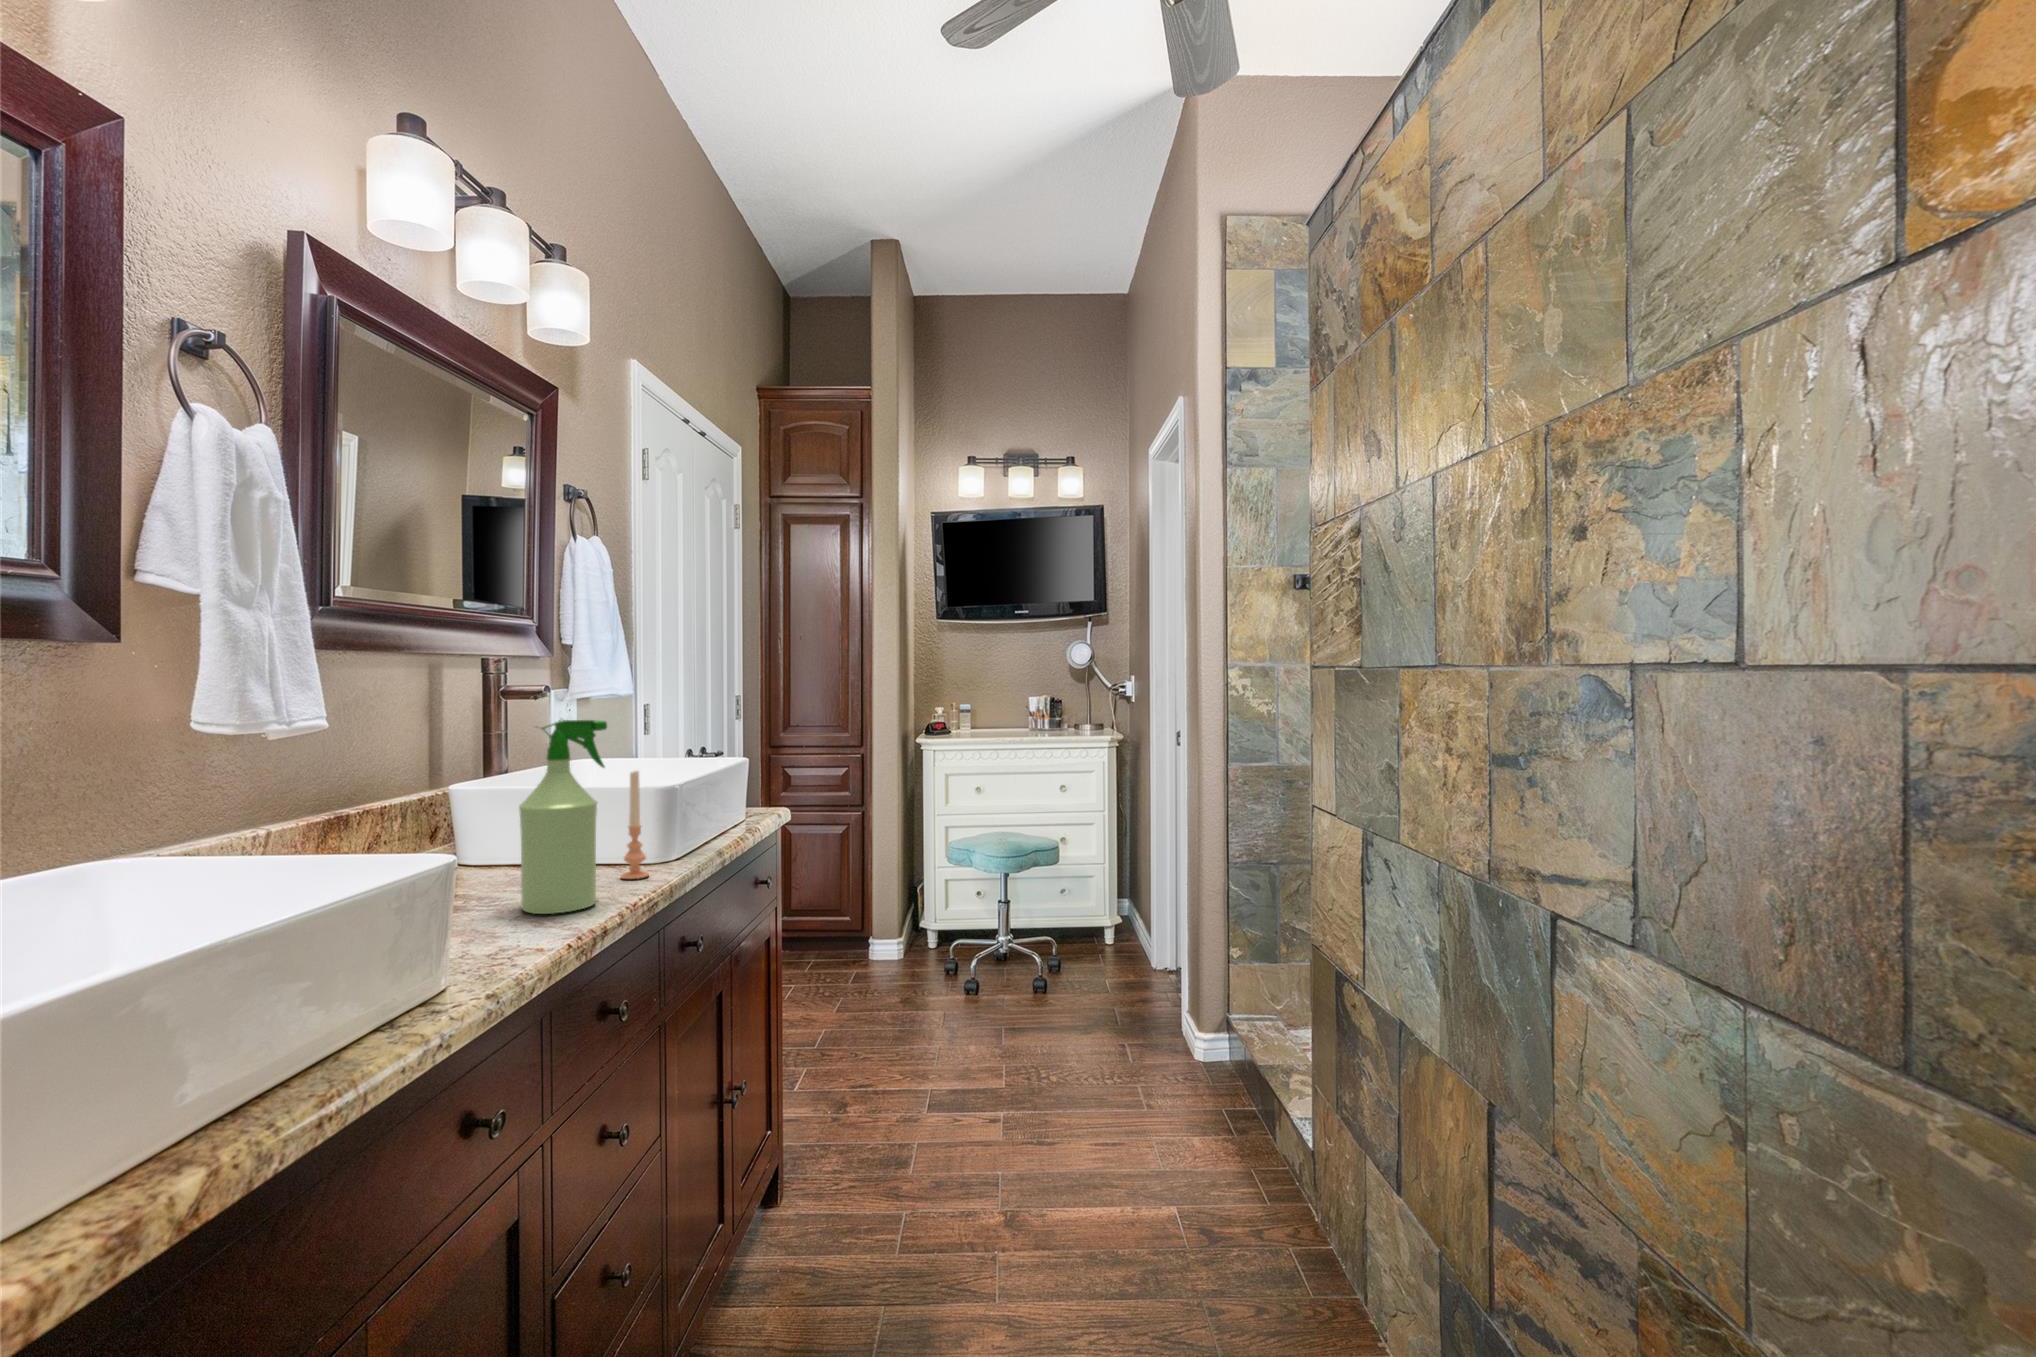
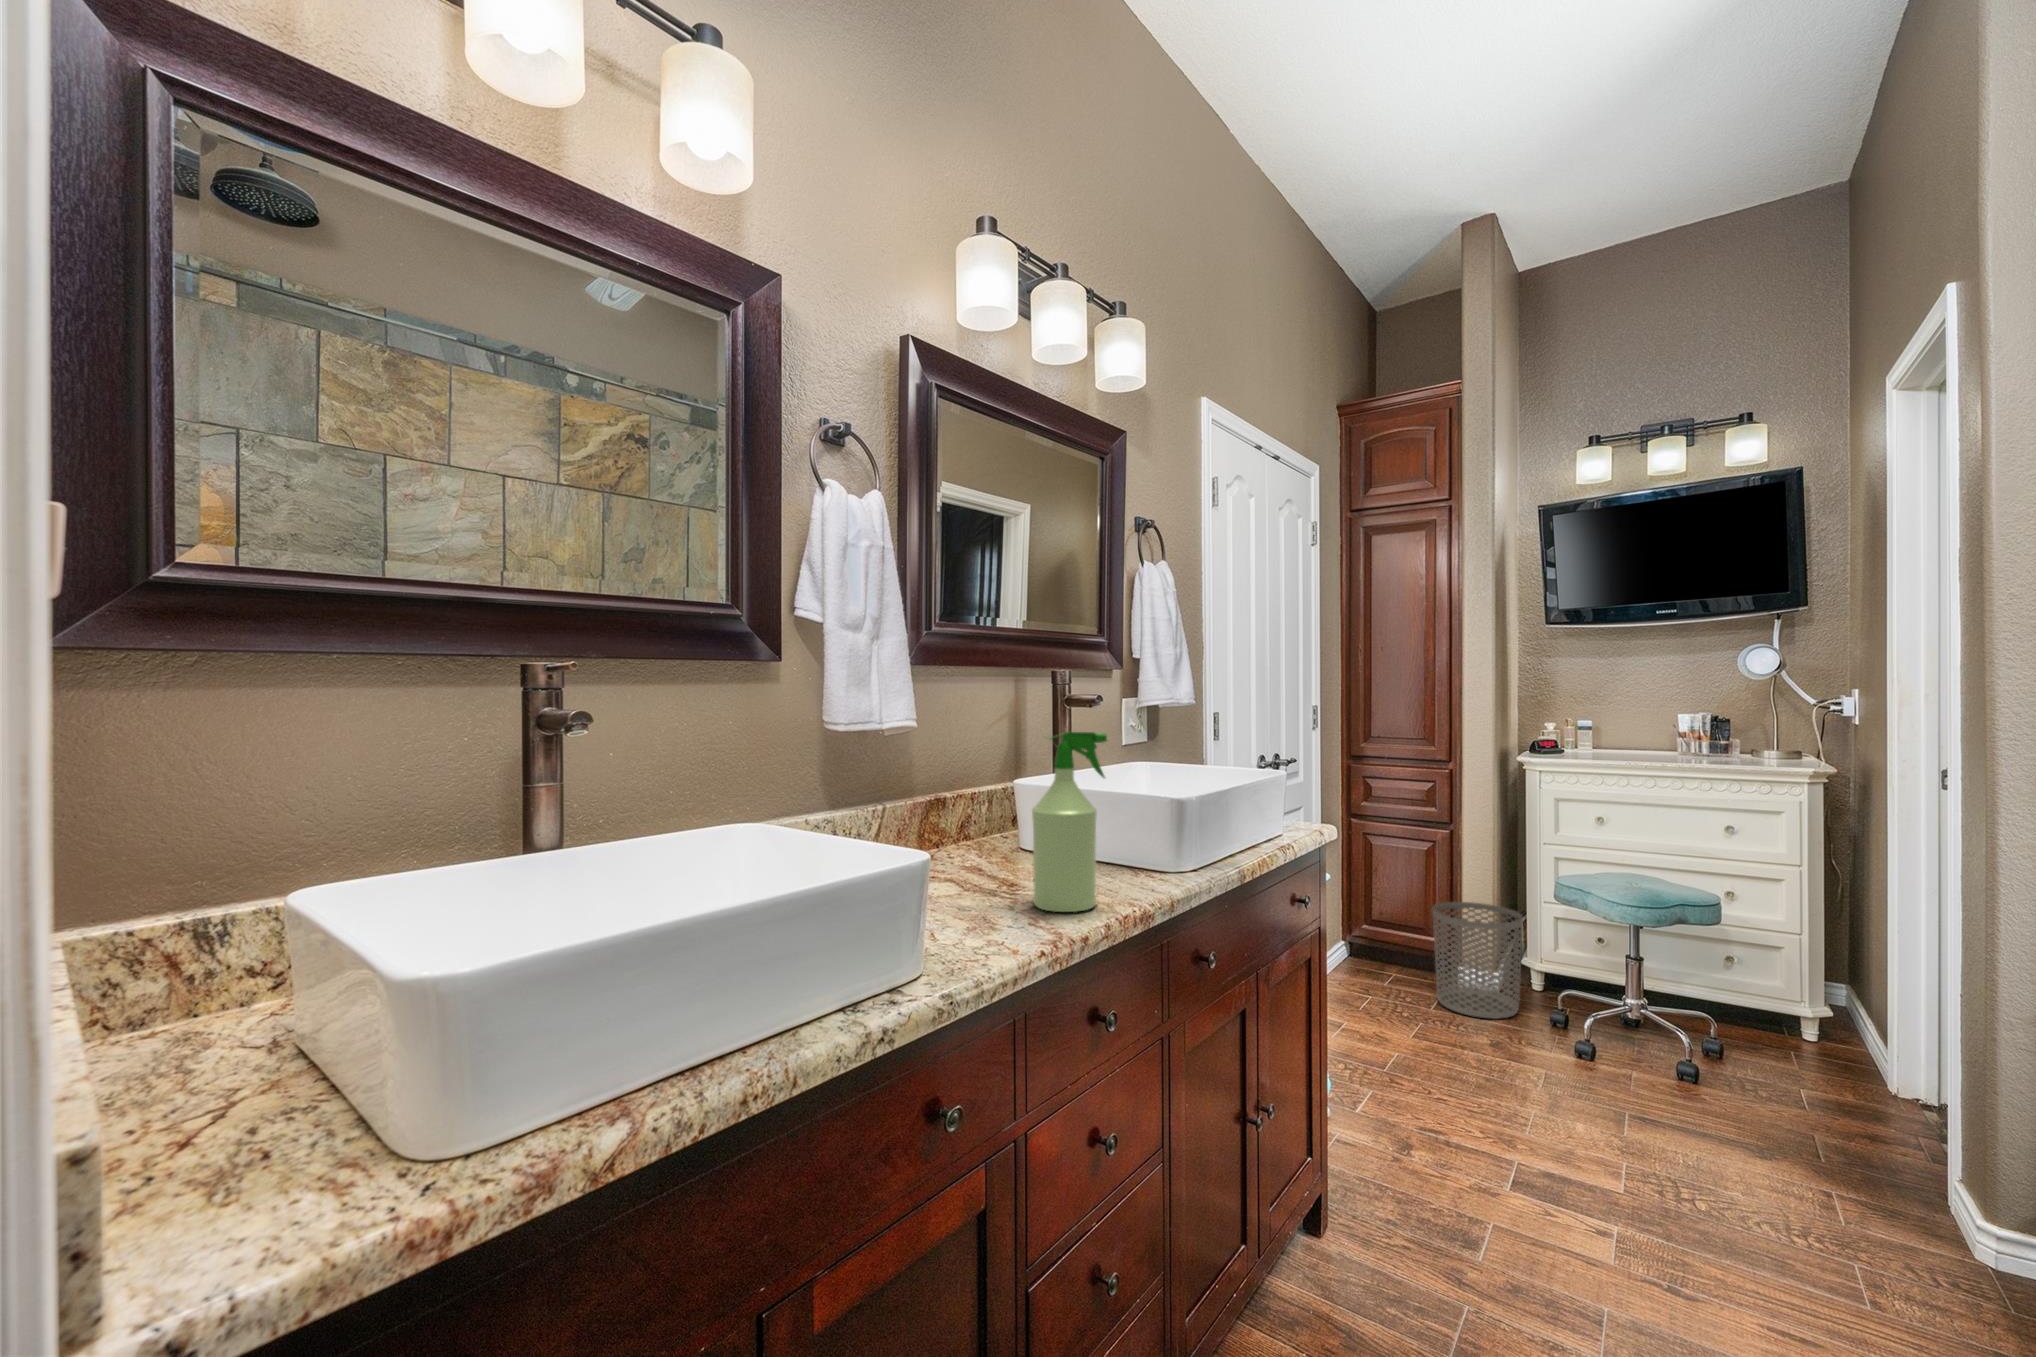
candle: present [621,771,649,879] -> none [1132,780,1158,886]
waste bin: none [847,874,921,977] -> present [1433,902,1523,1019]

